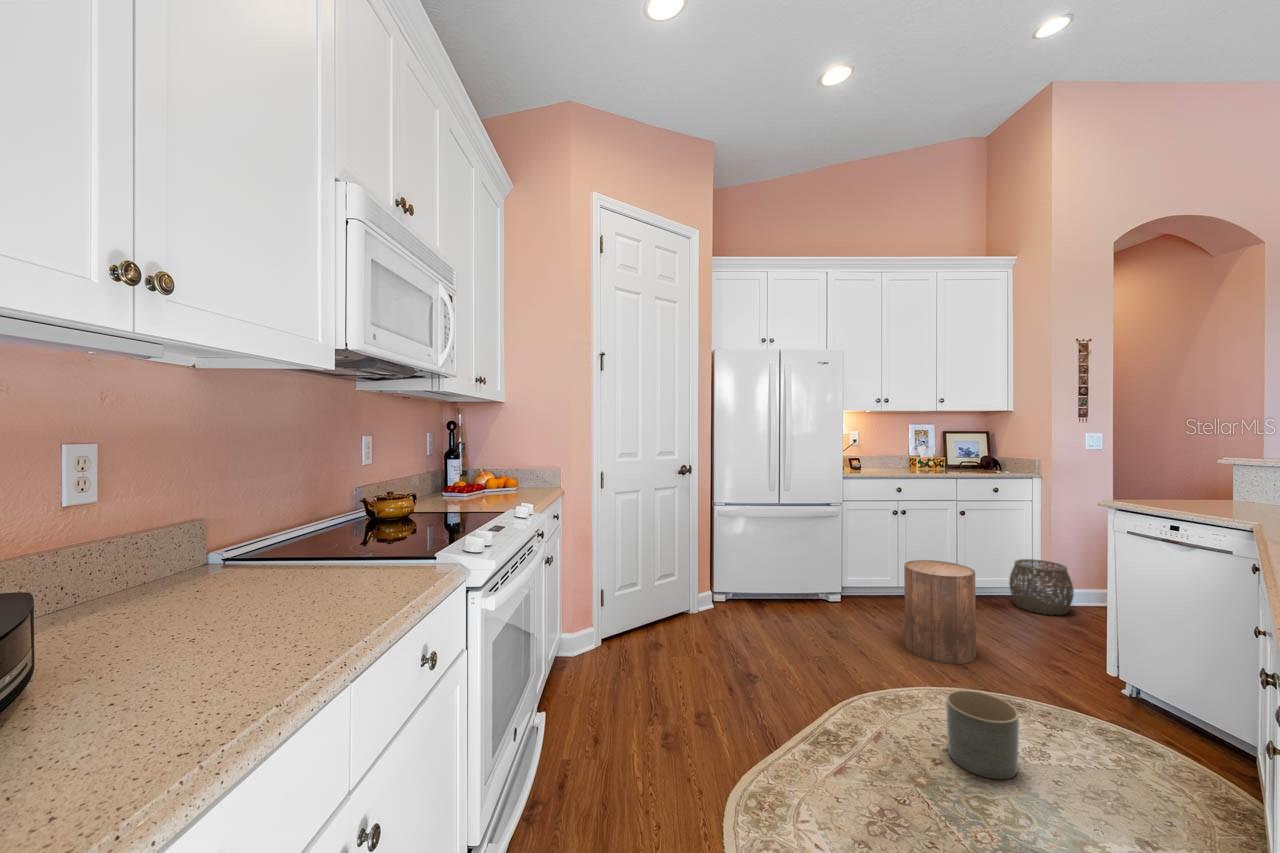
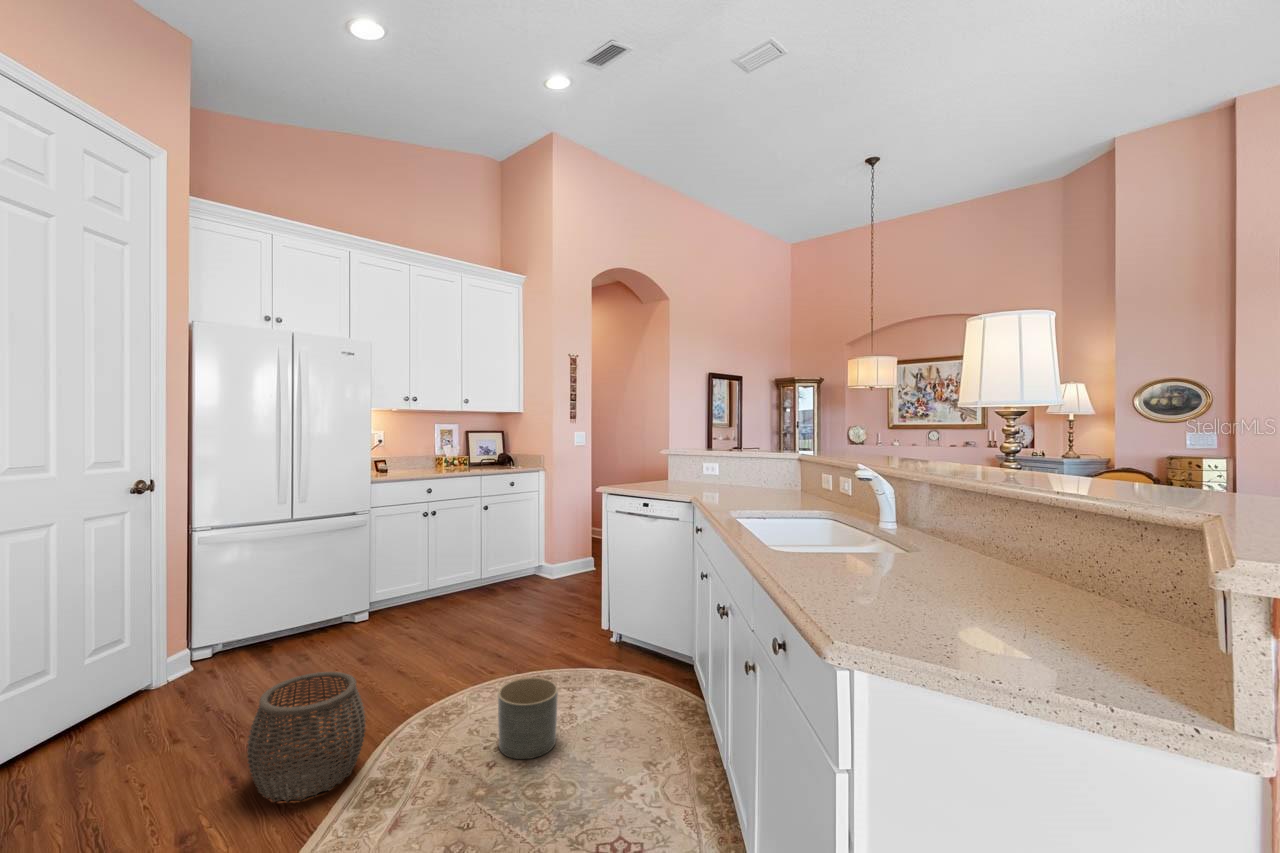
woven basket: present [1009,559,1074,615] -> present [247,672,366,802]
stool: present [904,560,976,664] -> none [440,559,506,662]

